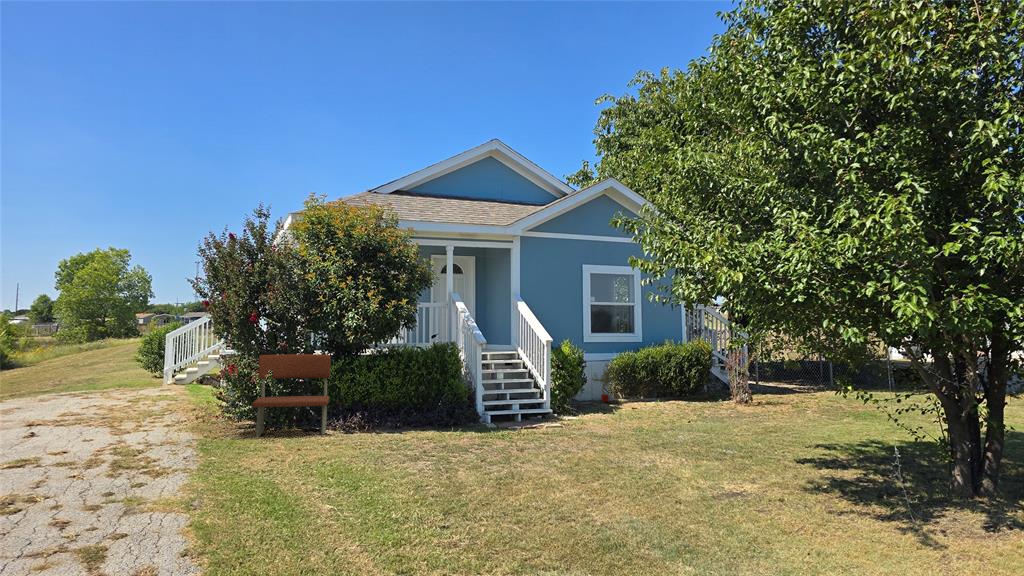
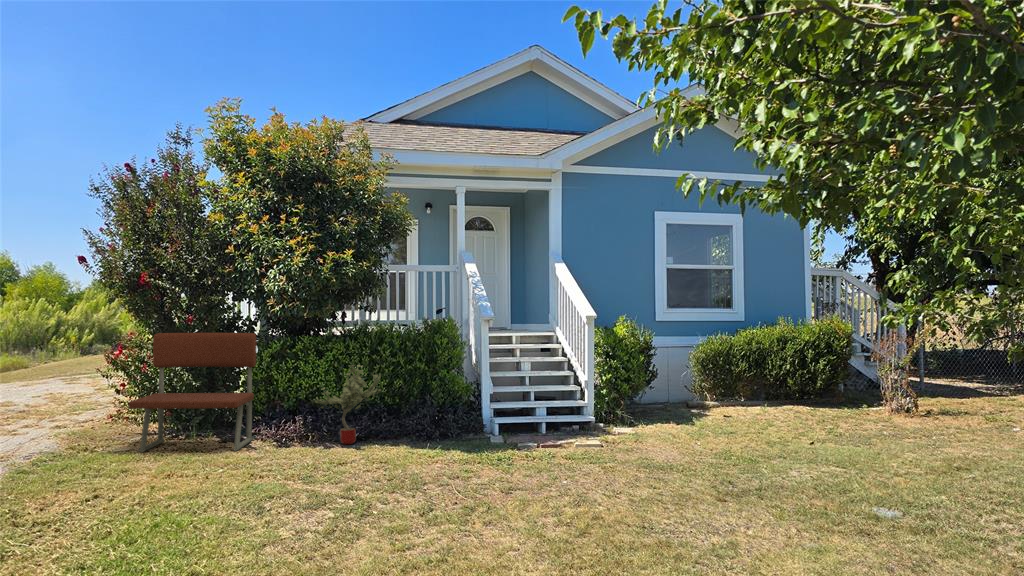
potted tree: present [592,365,619,402] -> present [316,365,381,445]

